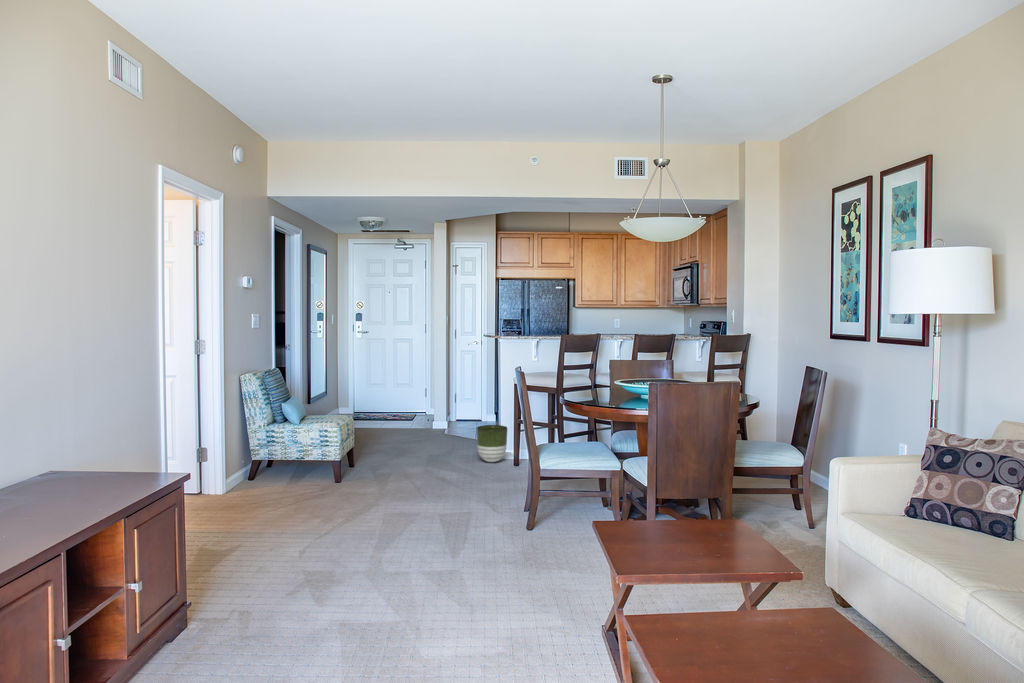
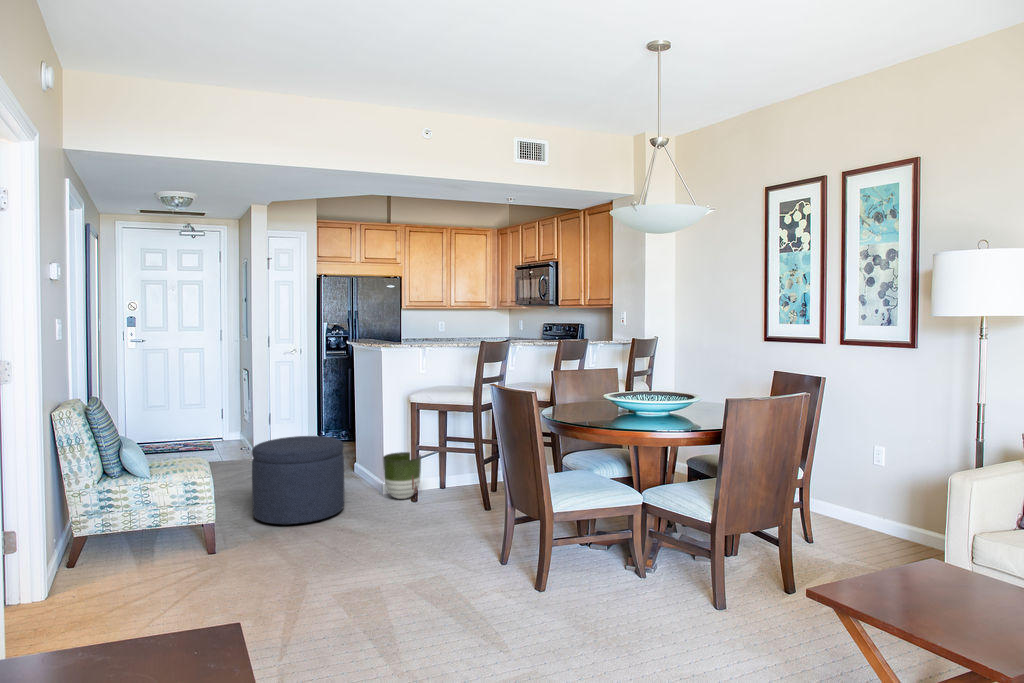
ottoman: none [376,407,444,471] -> present [252,436,344,525]

